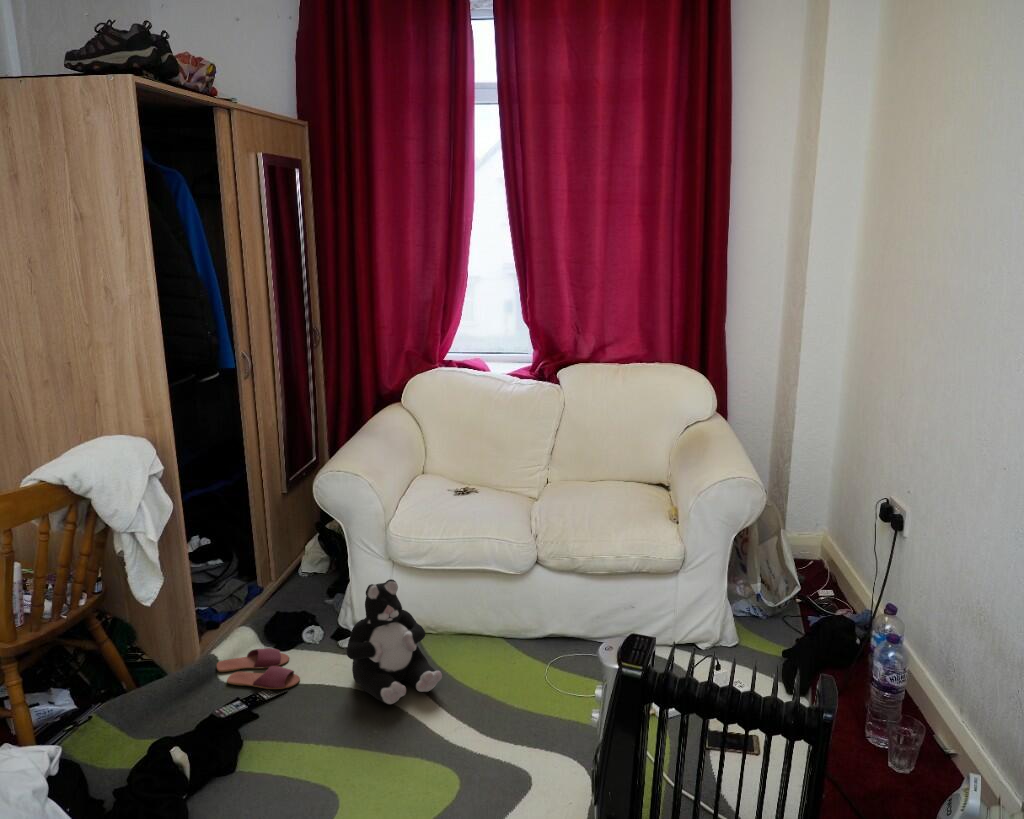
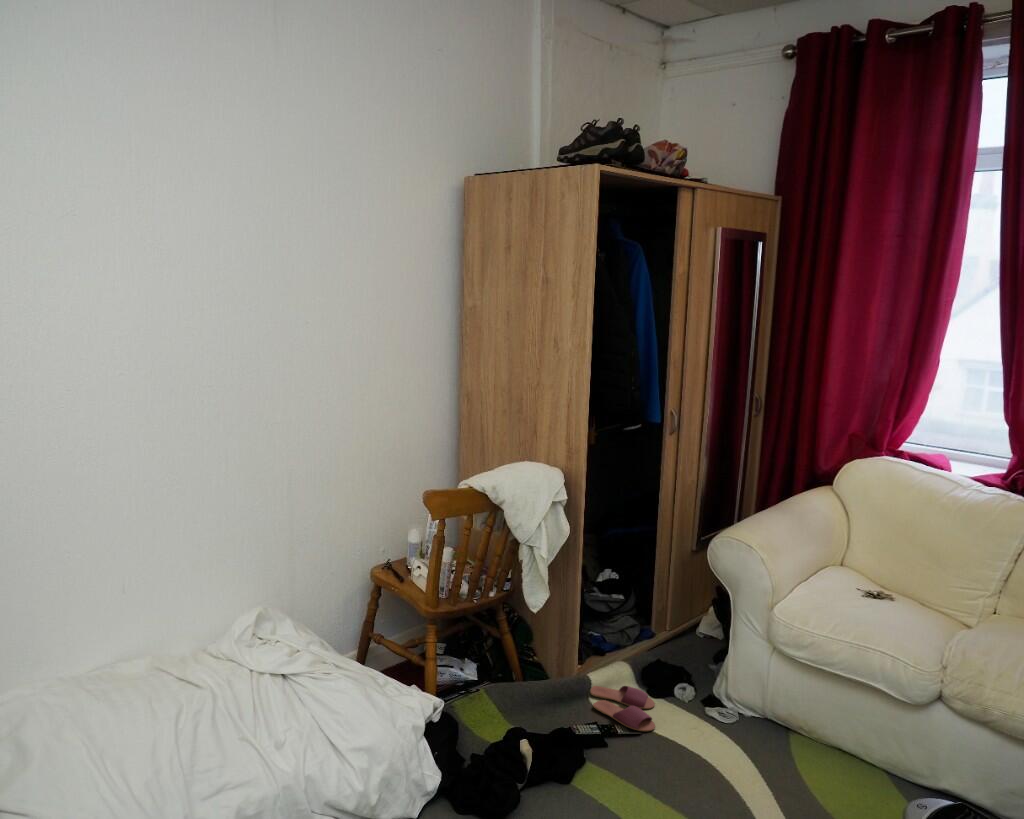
plush toy: present [347,579,442,704] -> none [697,657,789,789]

